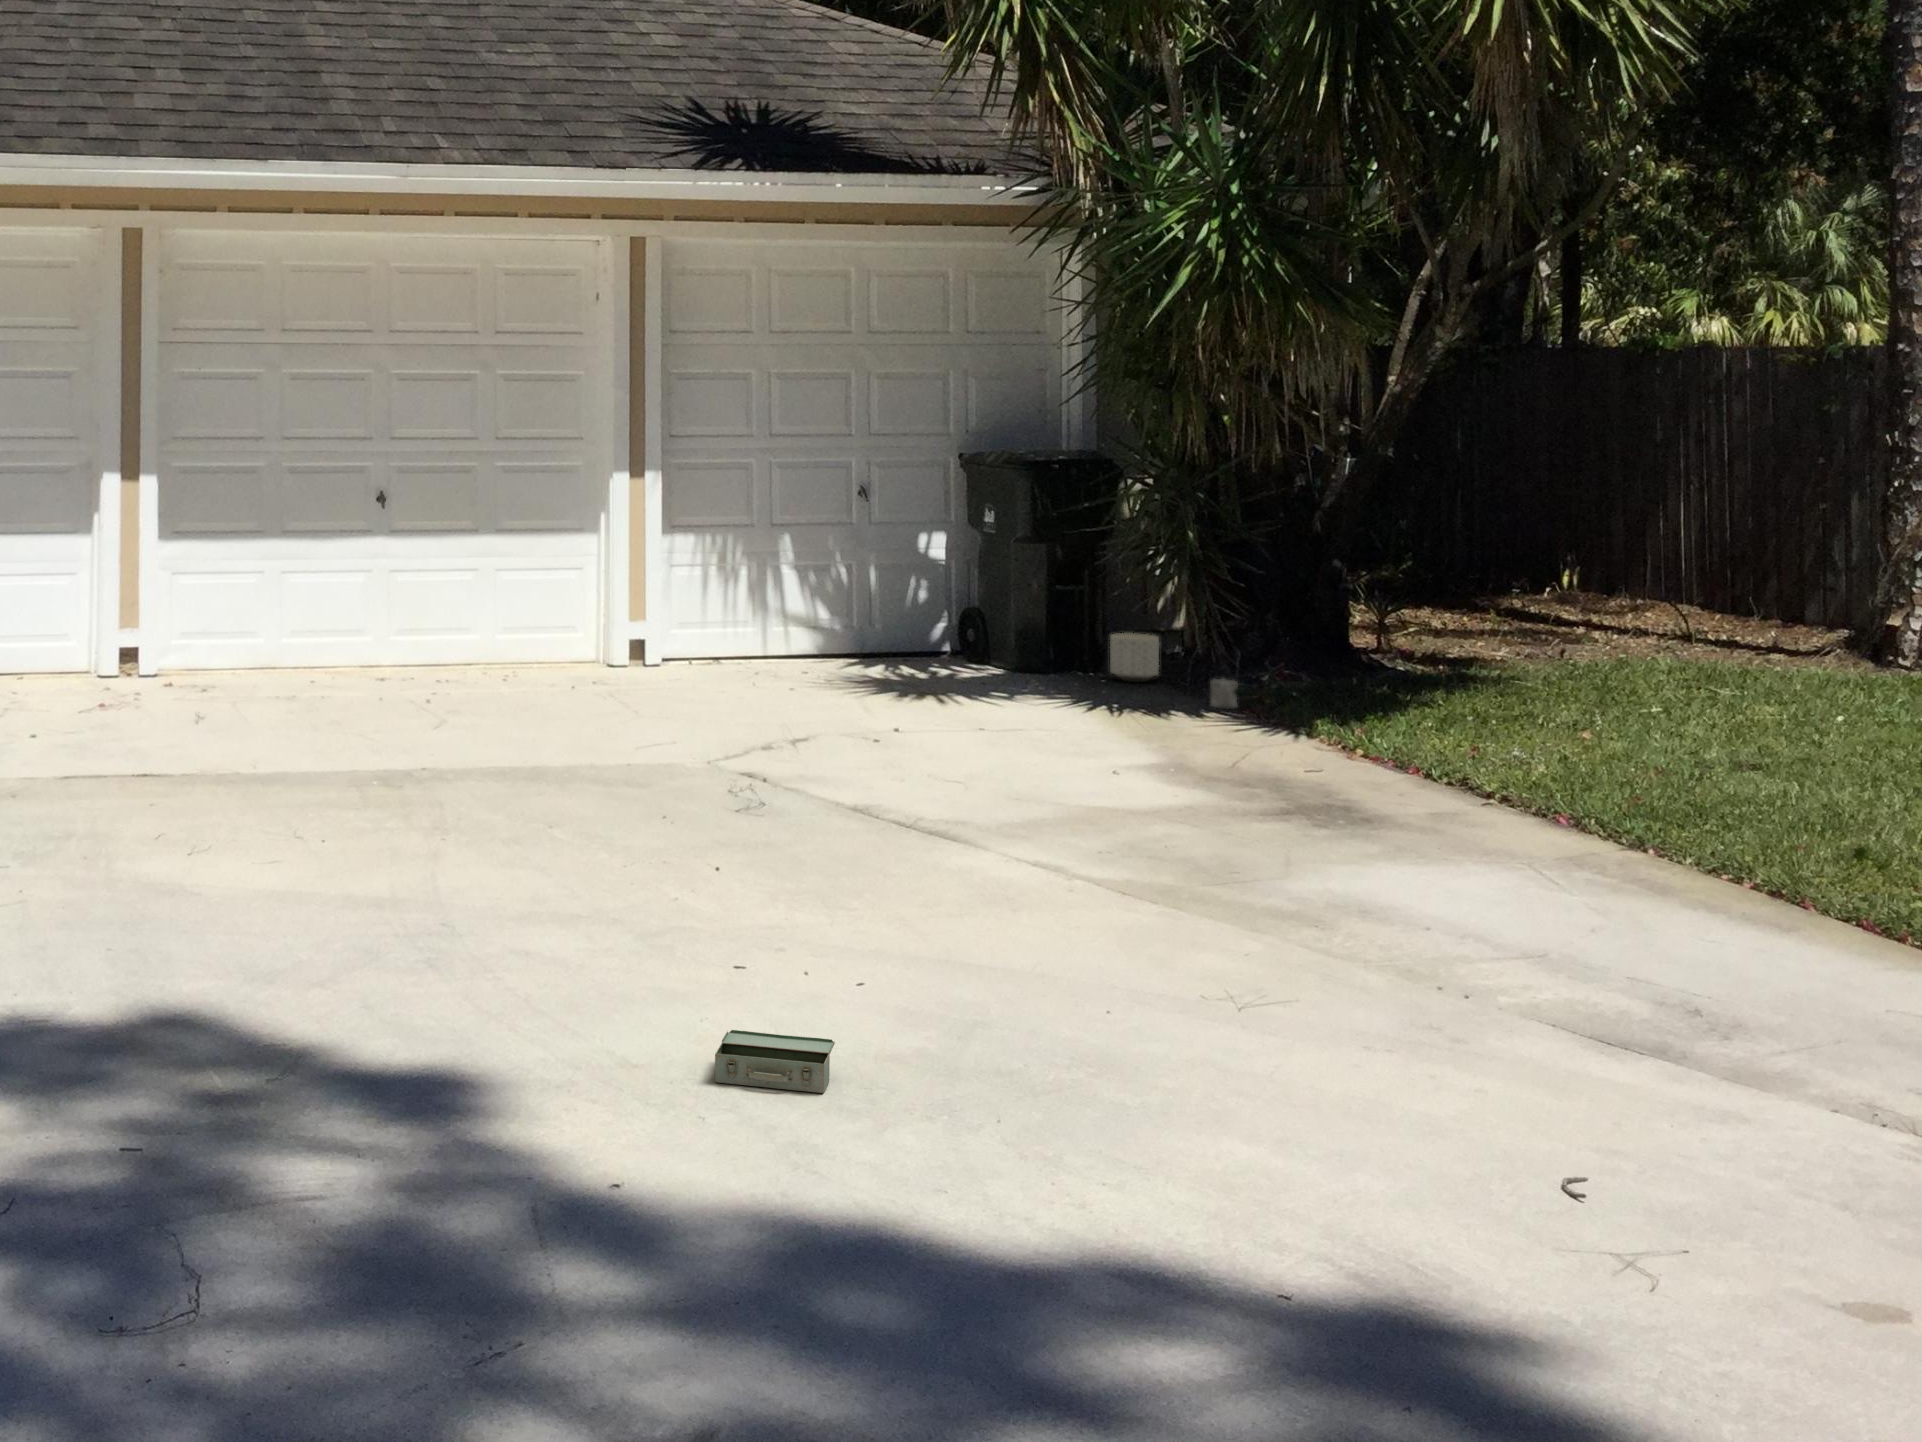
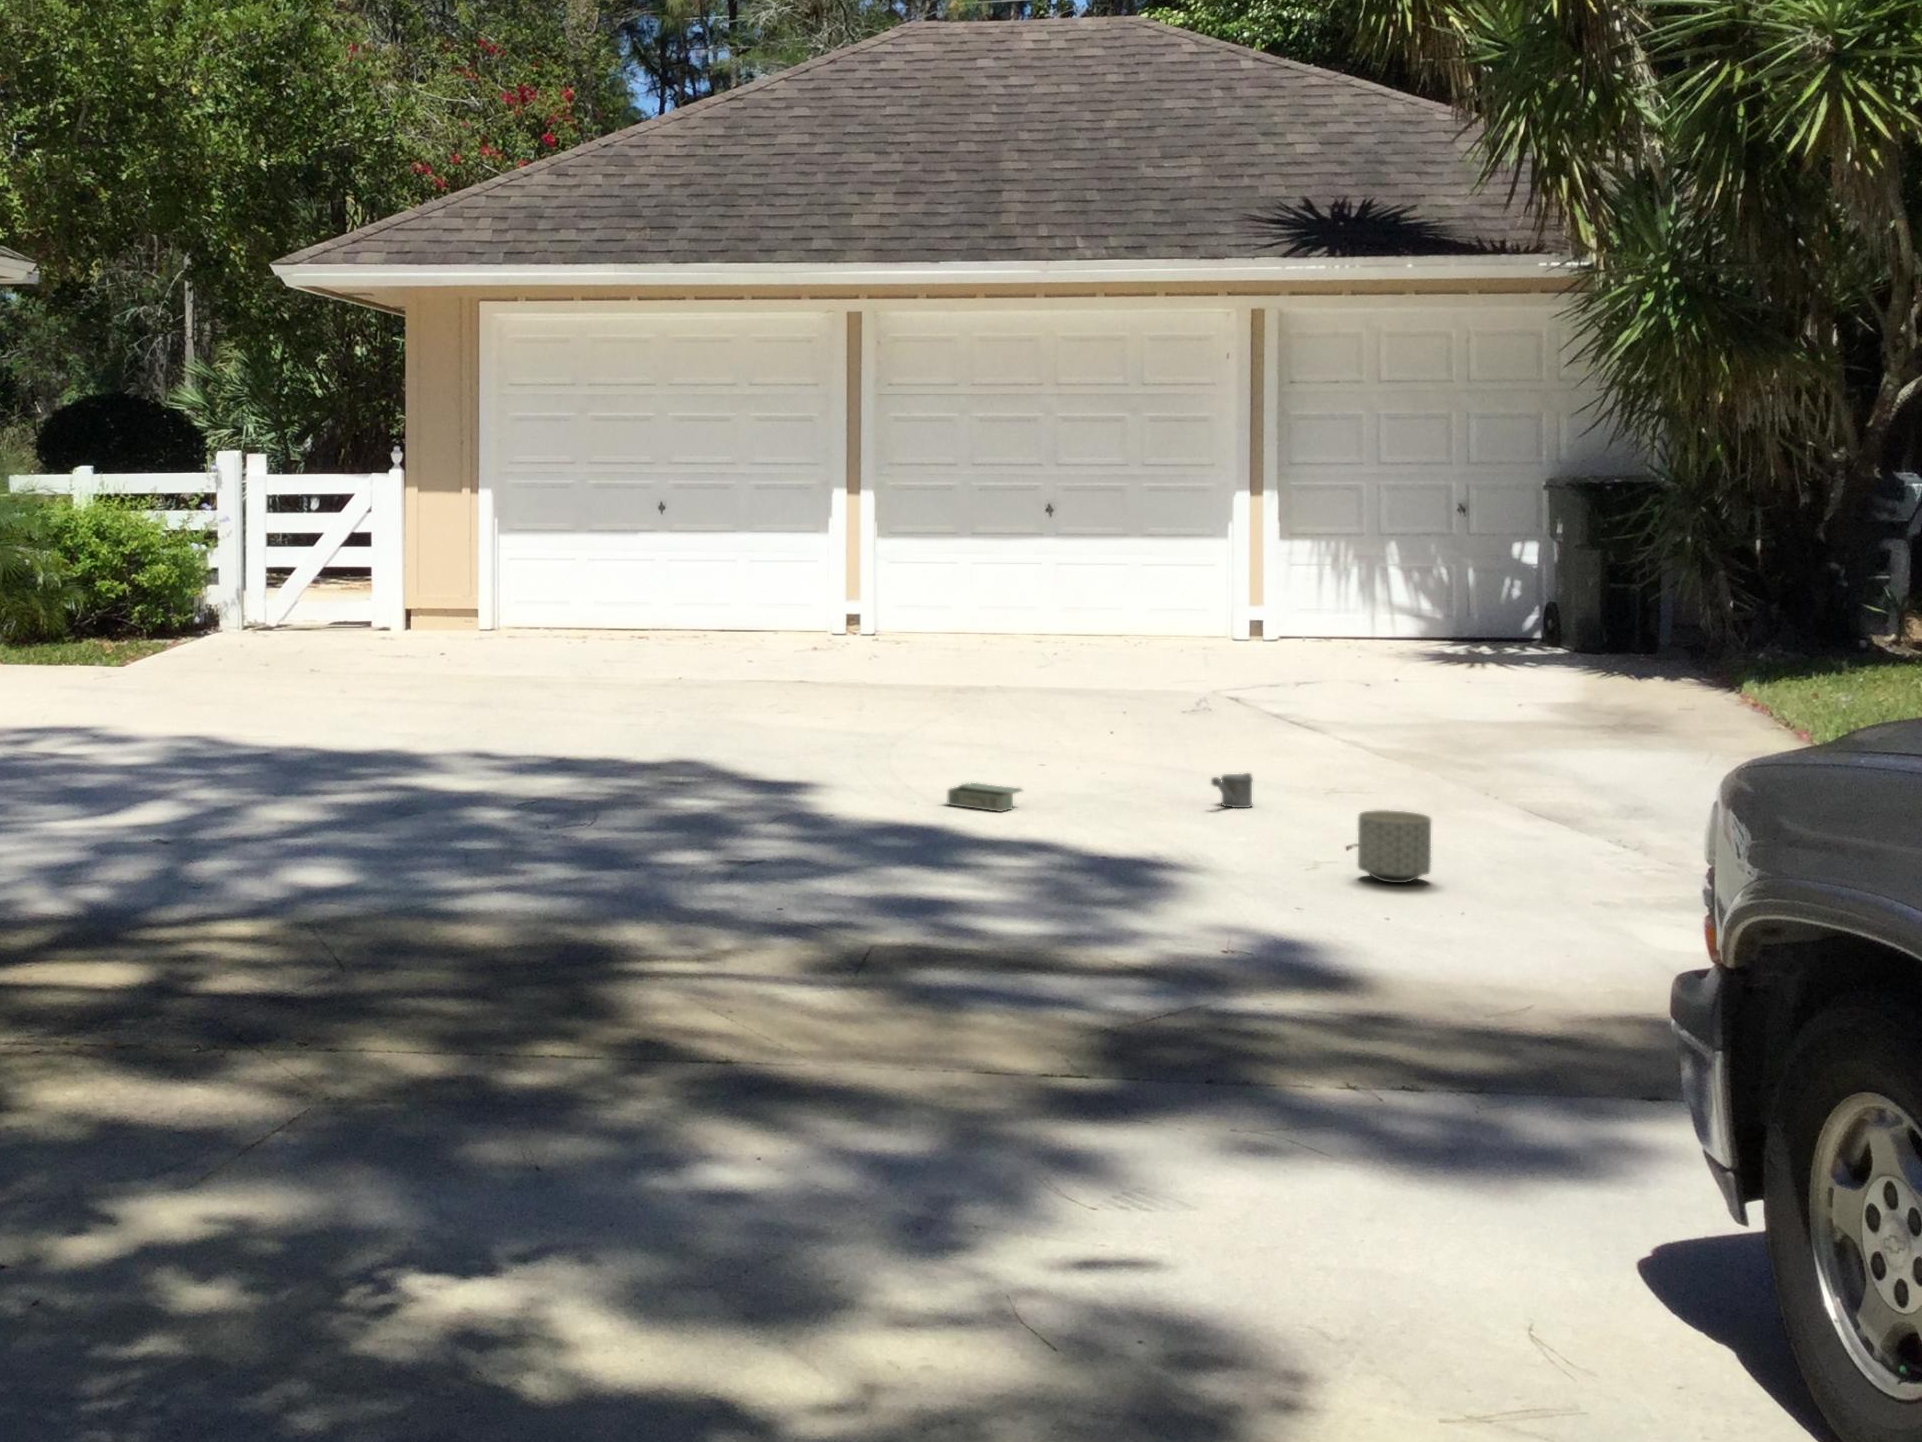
planter: present [1110,633,1159,682] -> present [1358,810,1431,883]
watering can: present [1210,678,1238,709] -> present [1211,773,1253,808]

